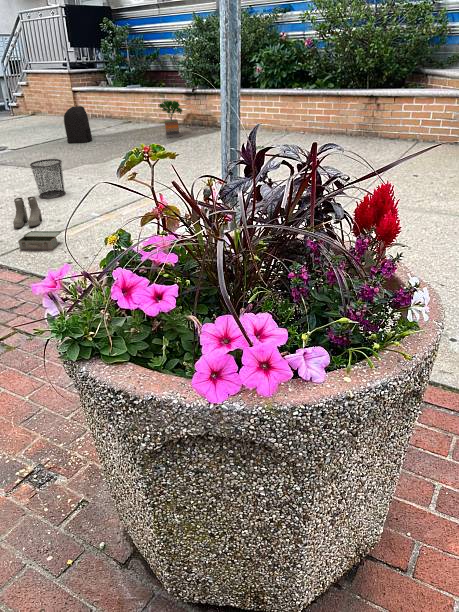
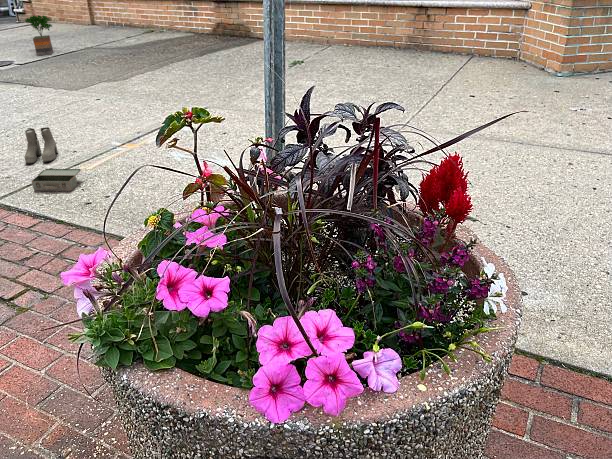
potted tree: present [159,101,182,138] -> present [25,15,53,56]
backpack: present [64,106,92,143] -> none [78,14,111,57]
trash can: present [30,159,66,199] -> none [42,81,84,126]

